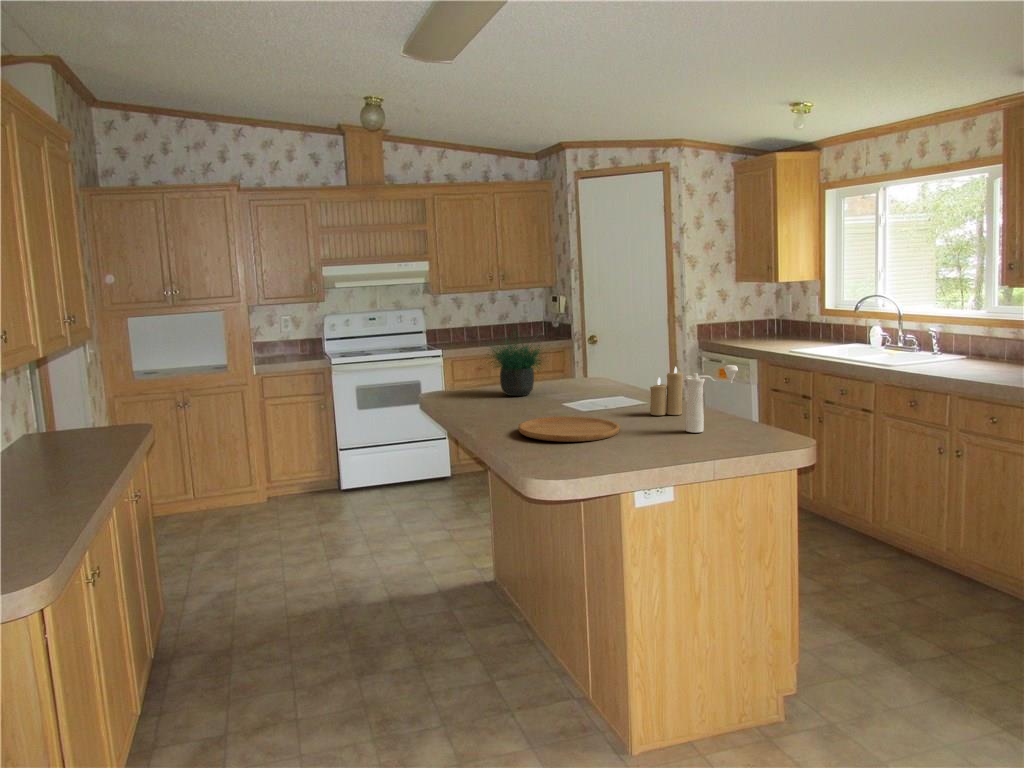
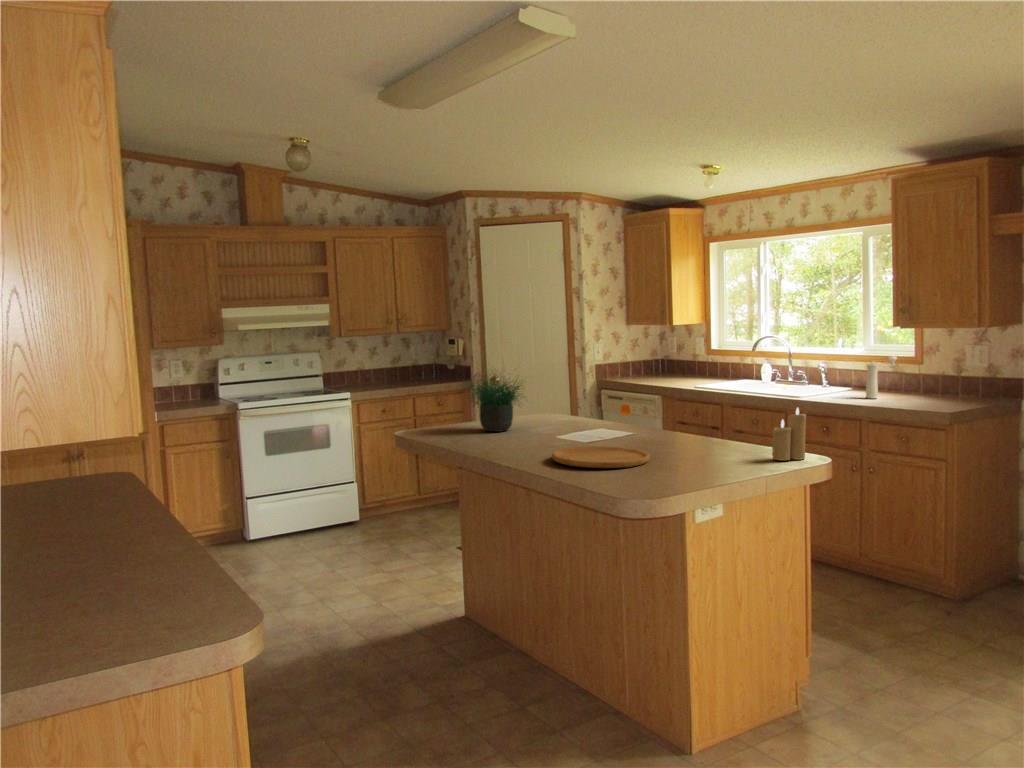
pepper mill: present [686,365,738,433] -> present [866,356,897,398]
candle: present [650,367,683,415] -> present [772,408,806,460]

